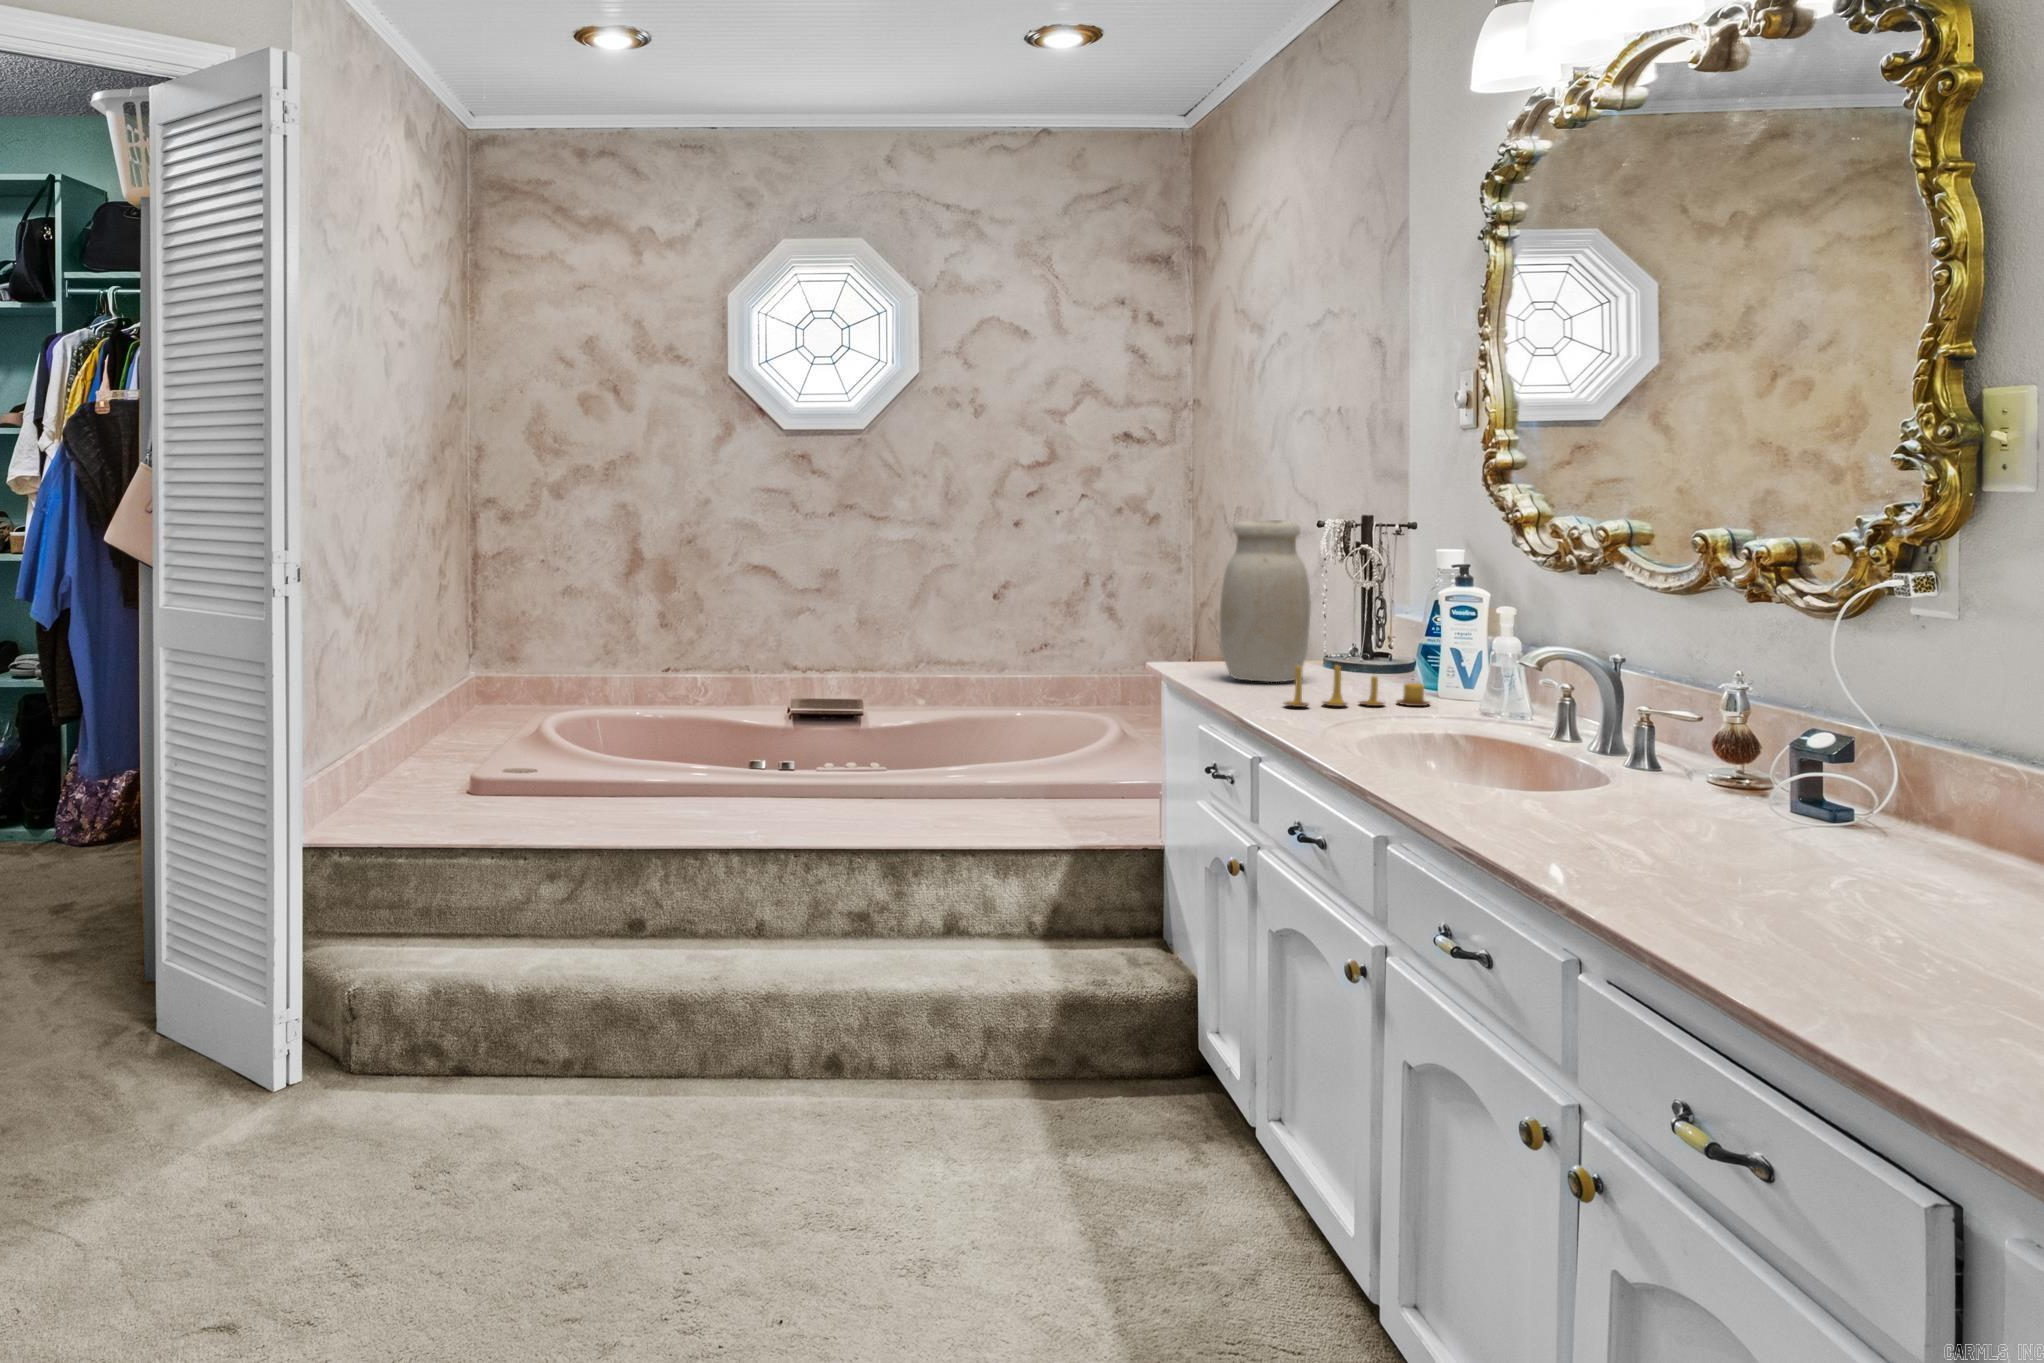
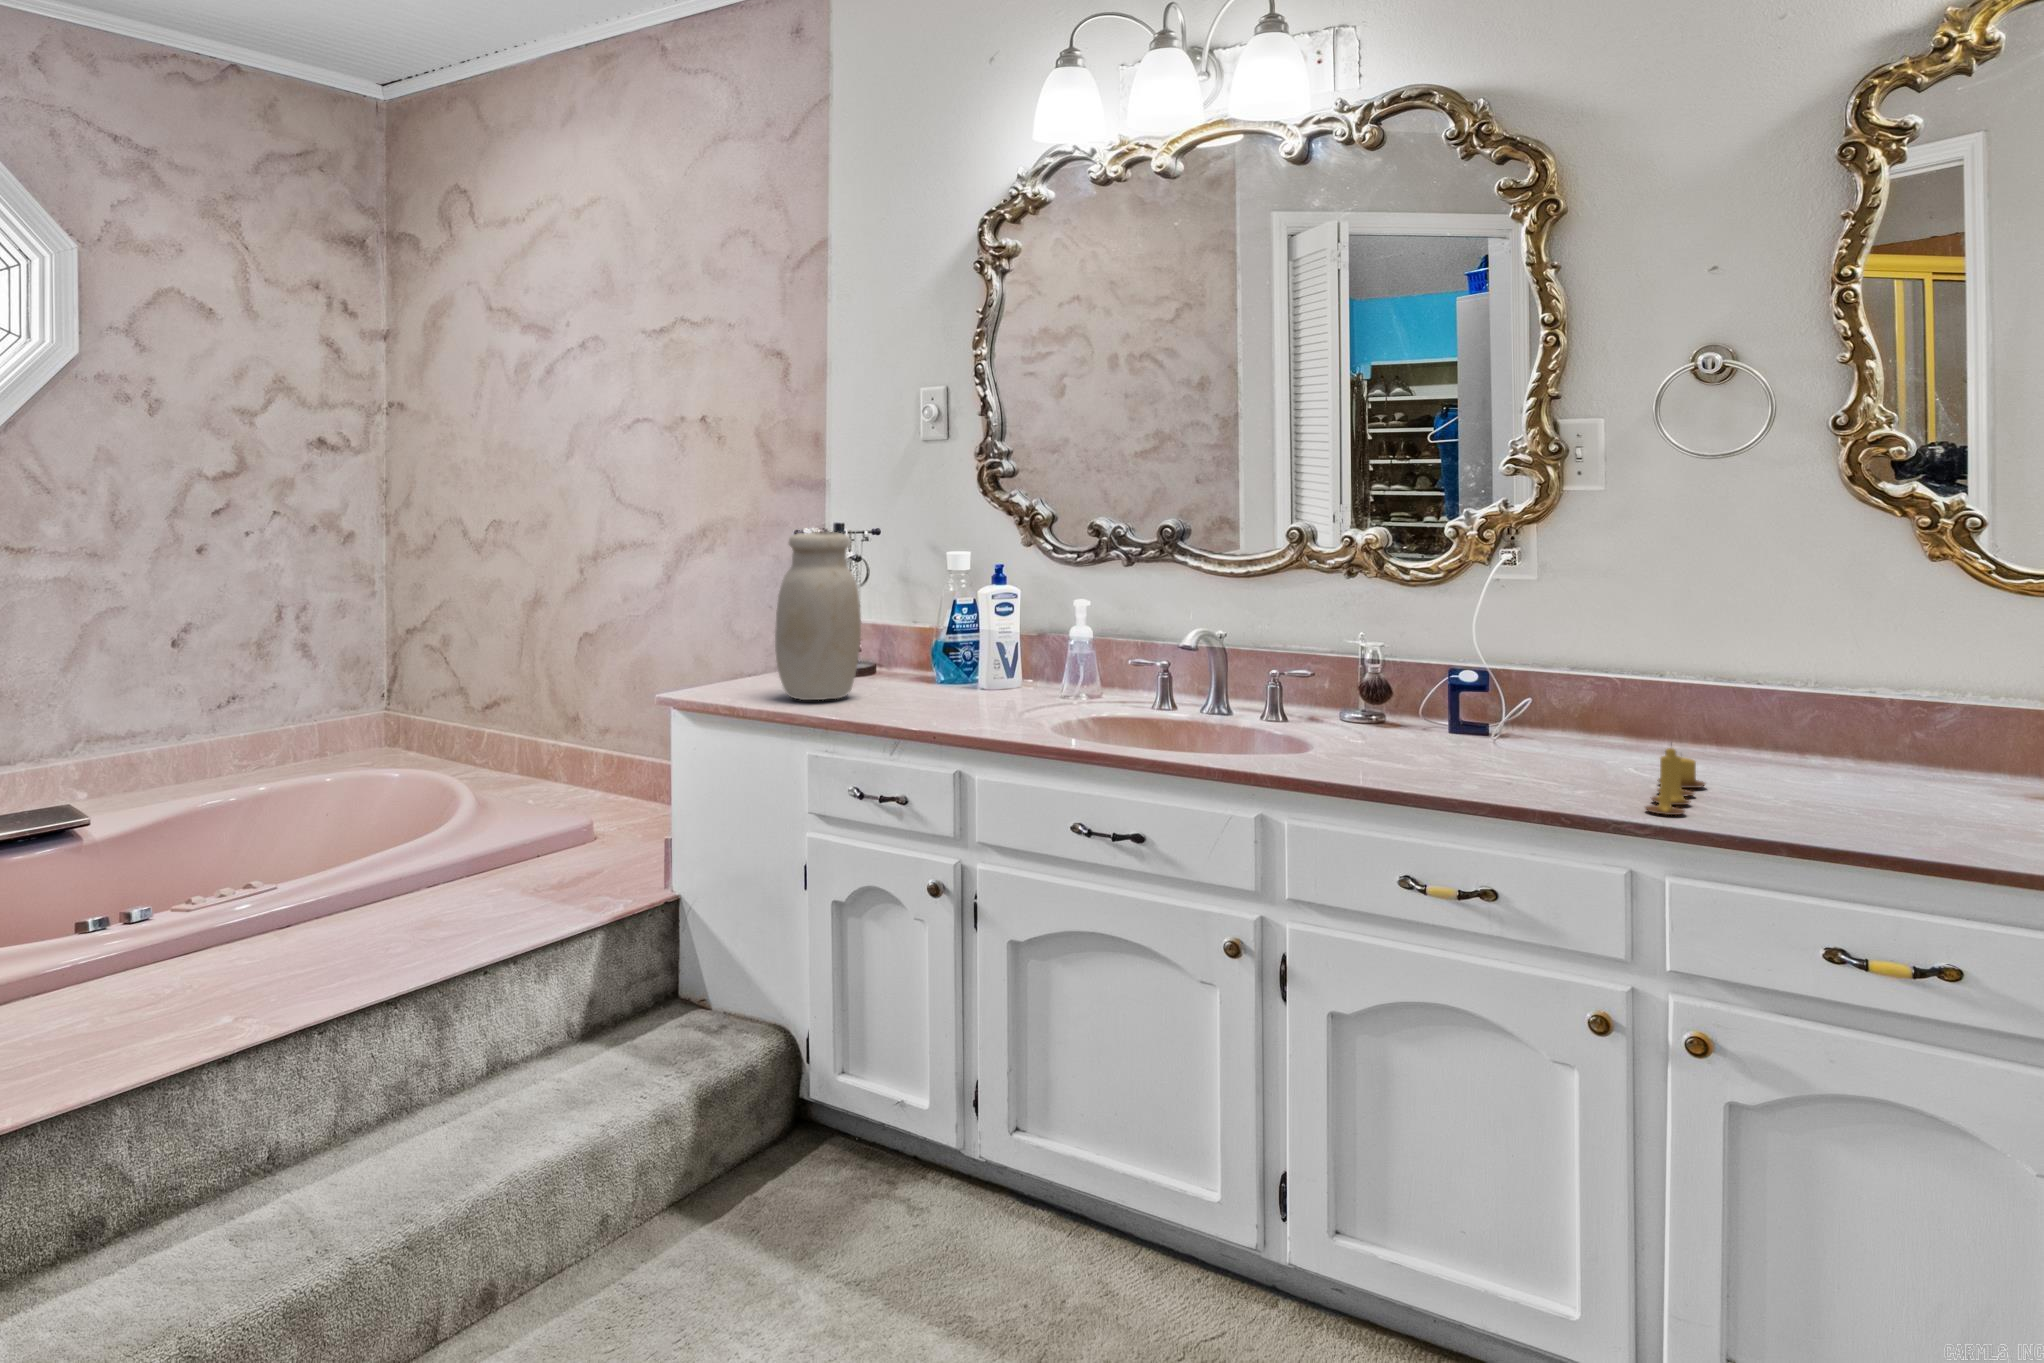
candle: present [1283,663,1429,707] -> present [1645,748,1705,815]

